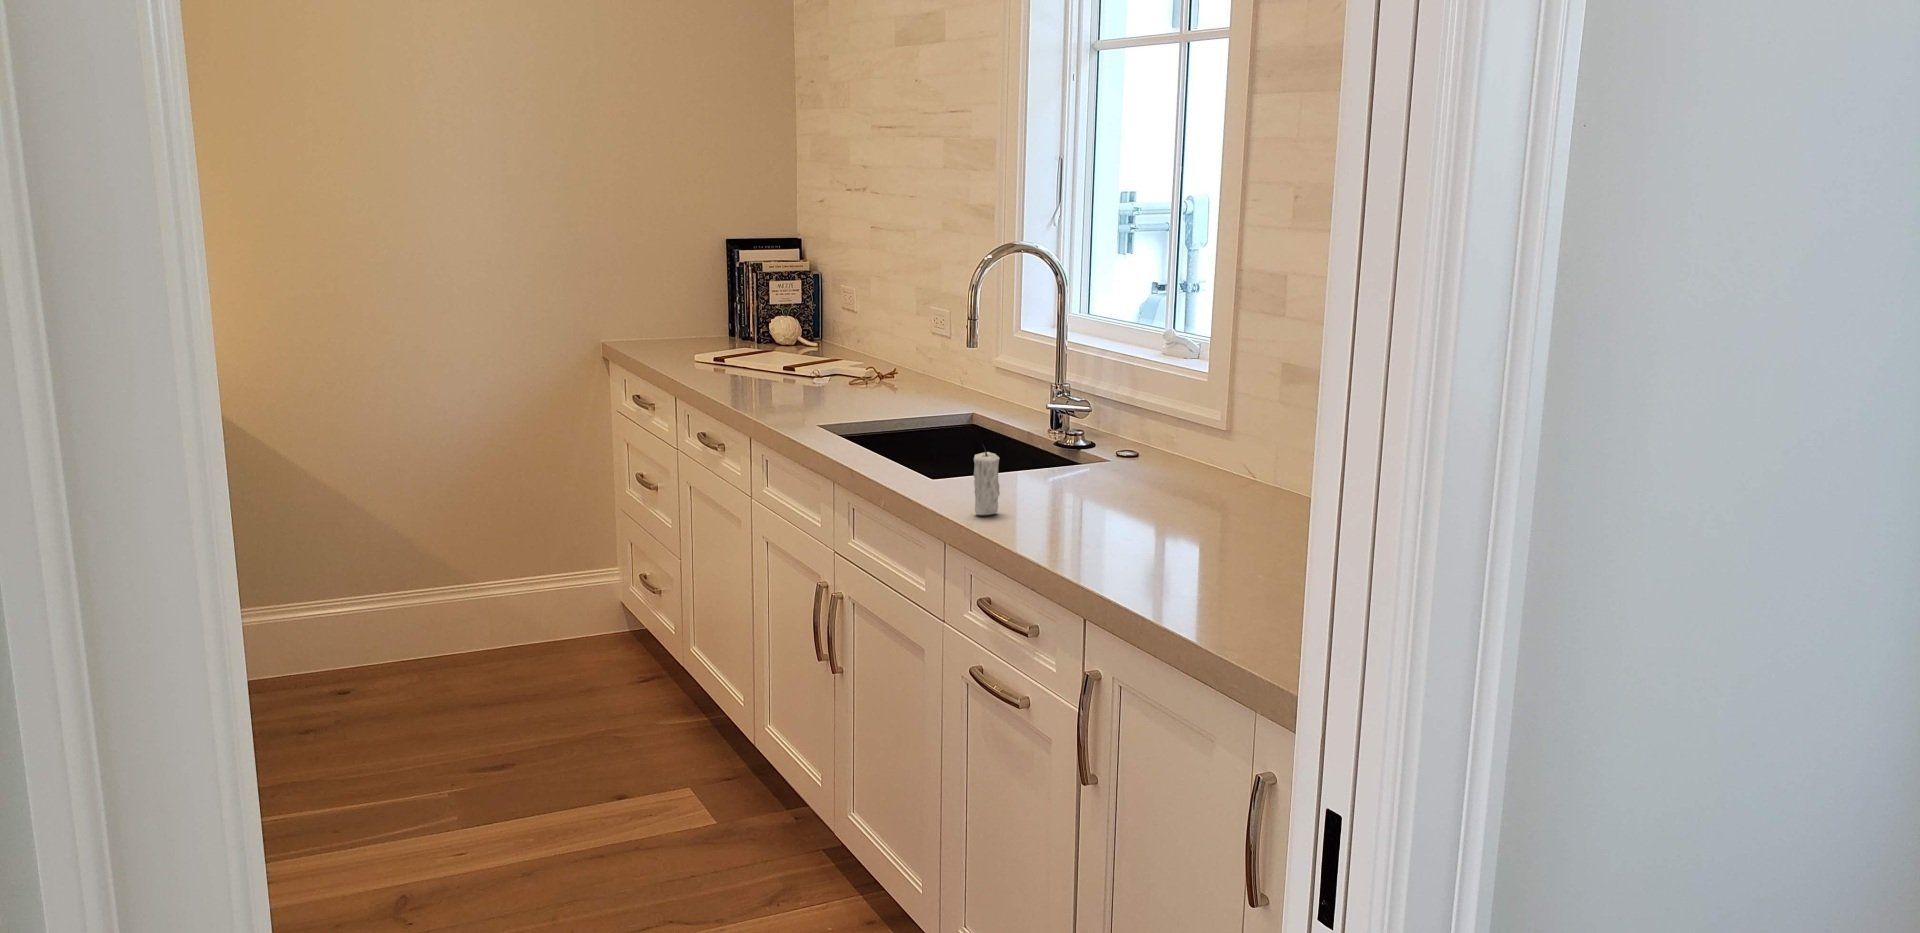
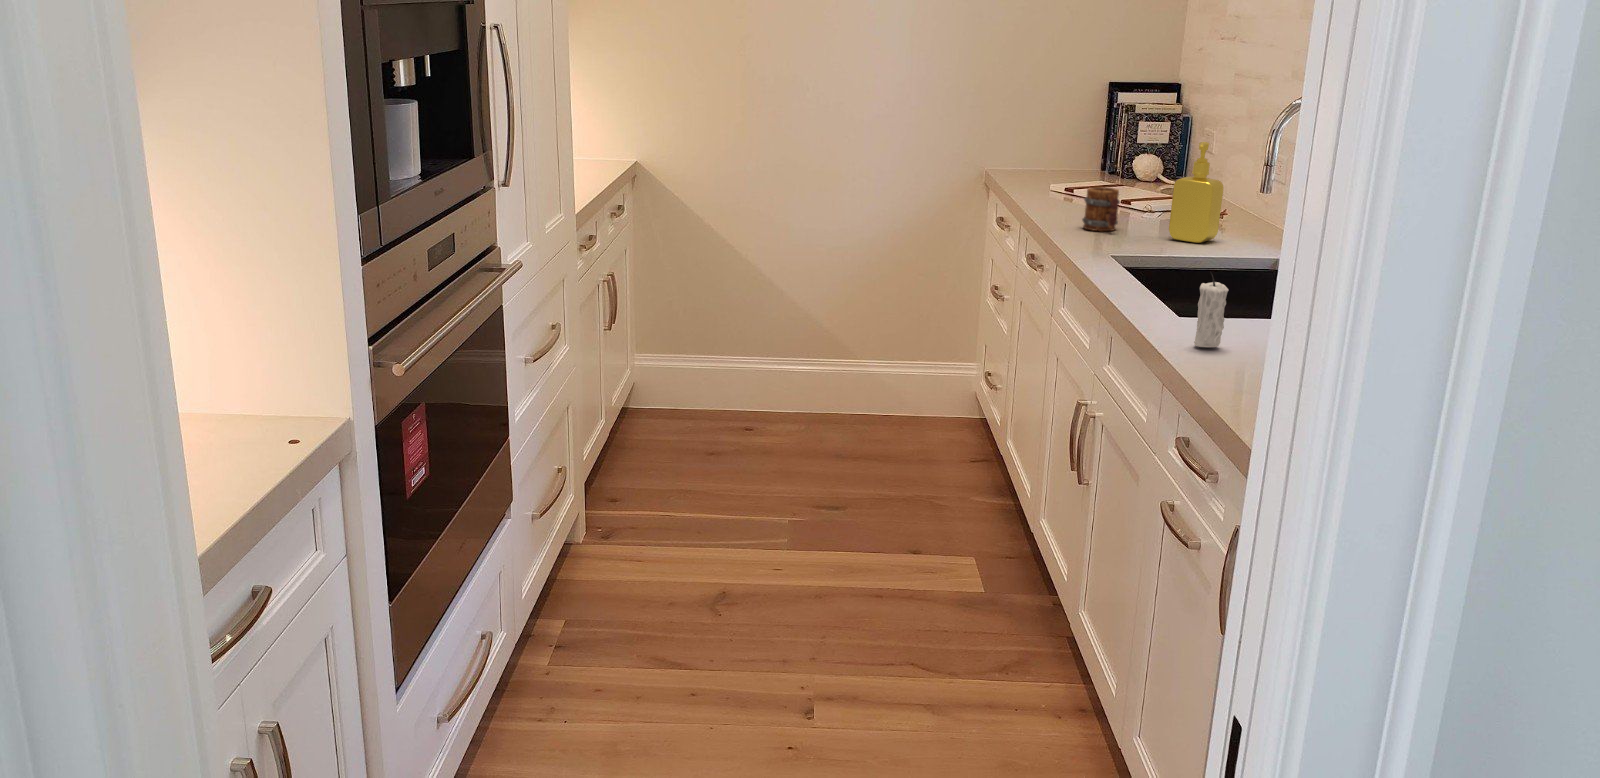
soap dispenser: none [861,307,909,409] -> present [1169,142,1223,243]
mug: none [765,361,806,407] -> present [1082,187,1120,231]

